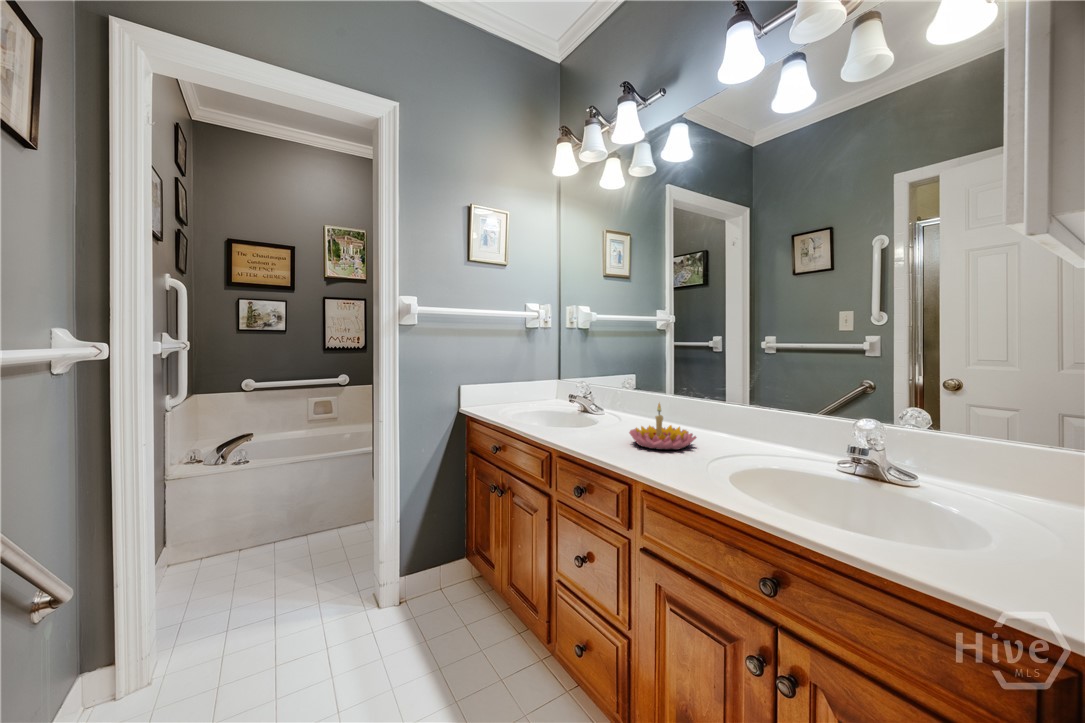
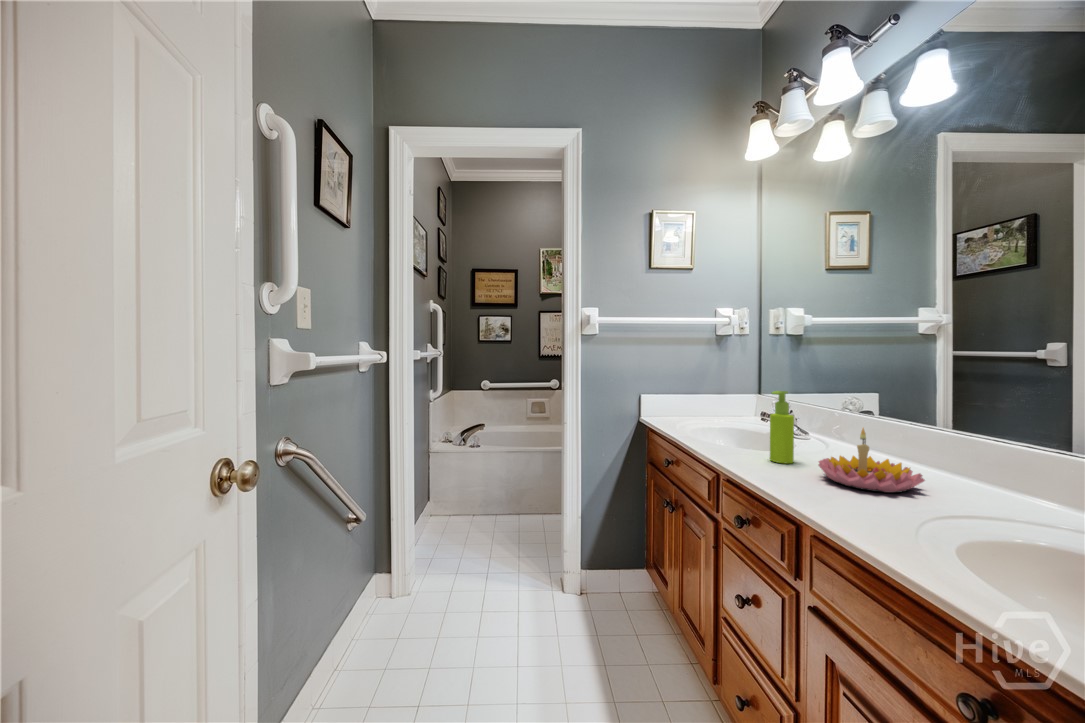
soap dispenser: none [589,377,607,437] -> present [770,391,794,463]

